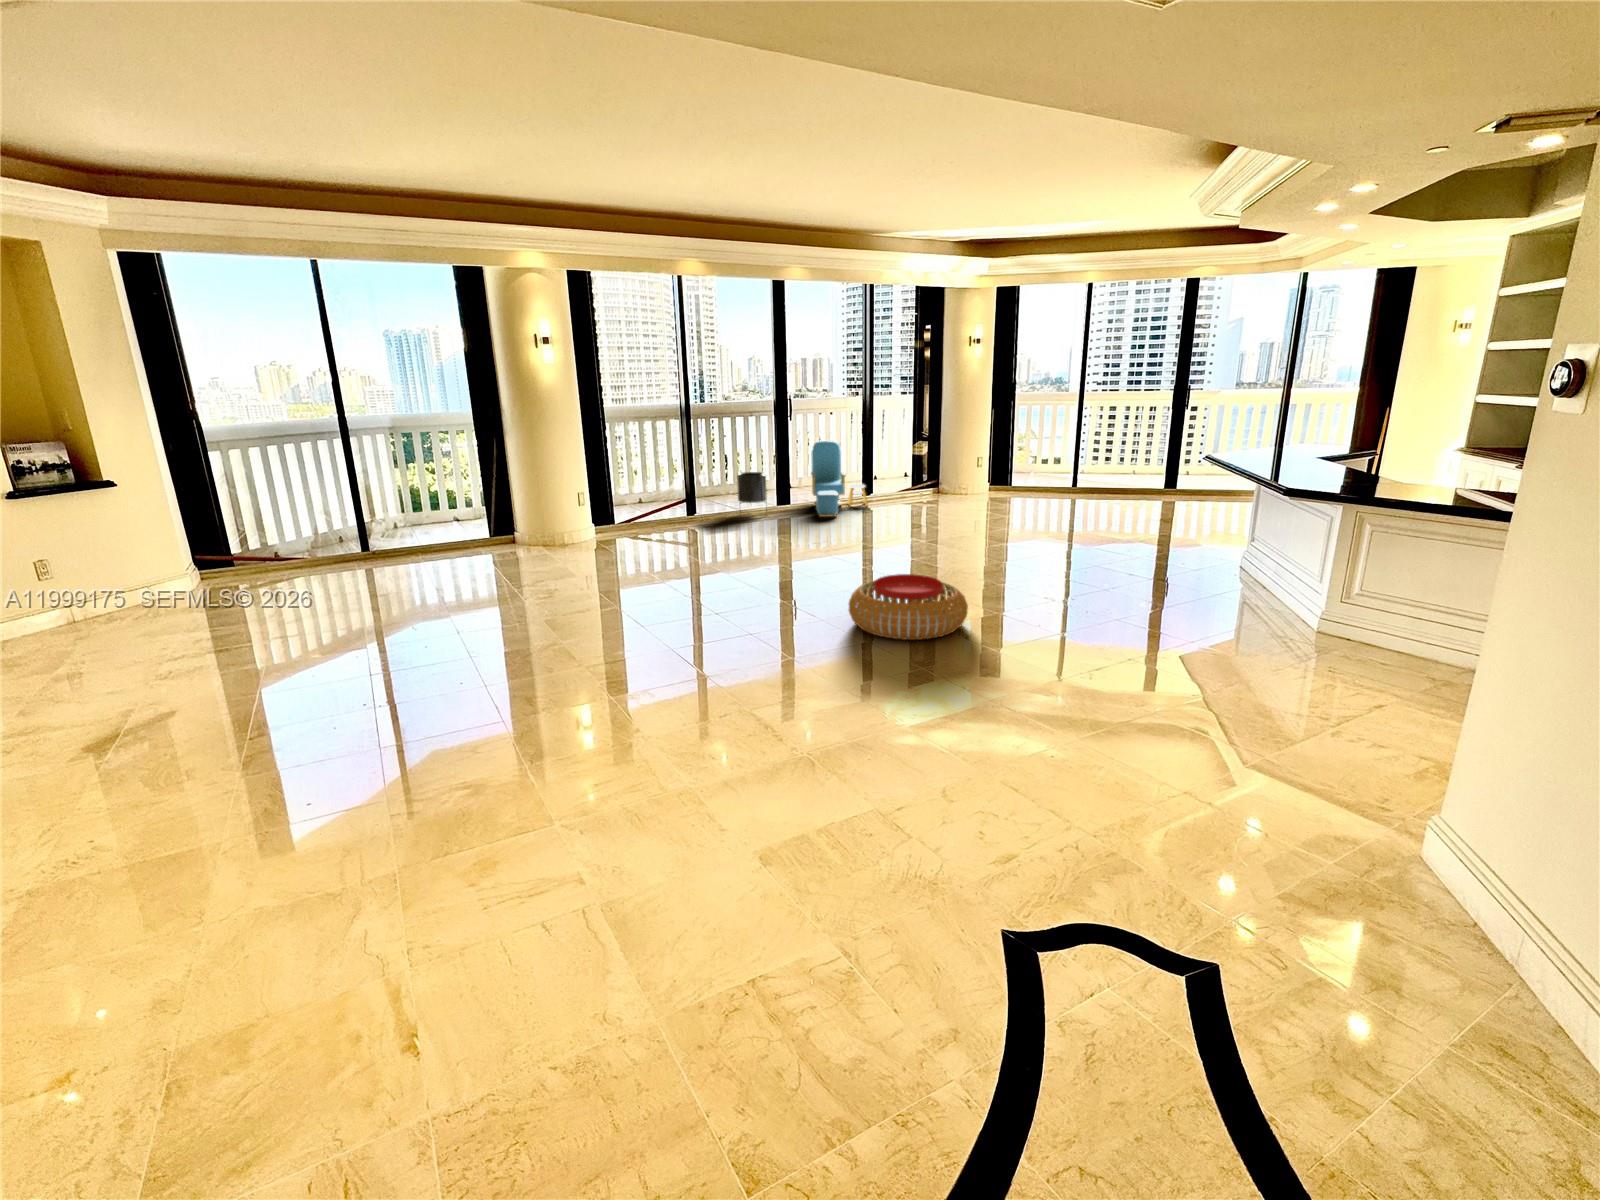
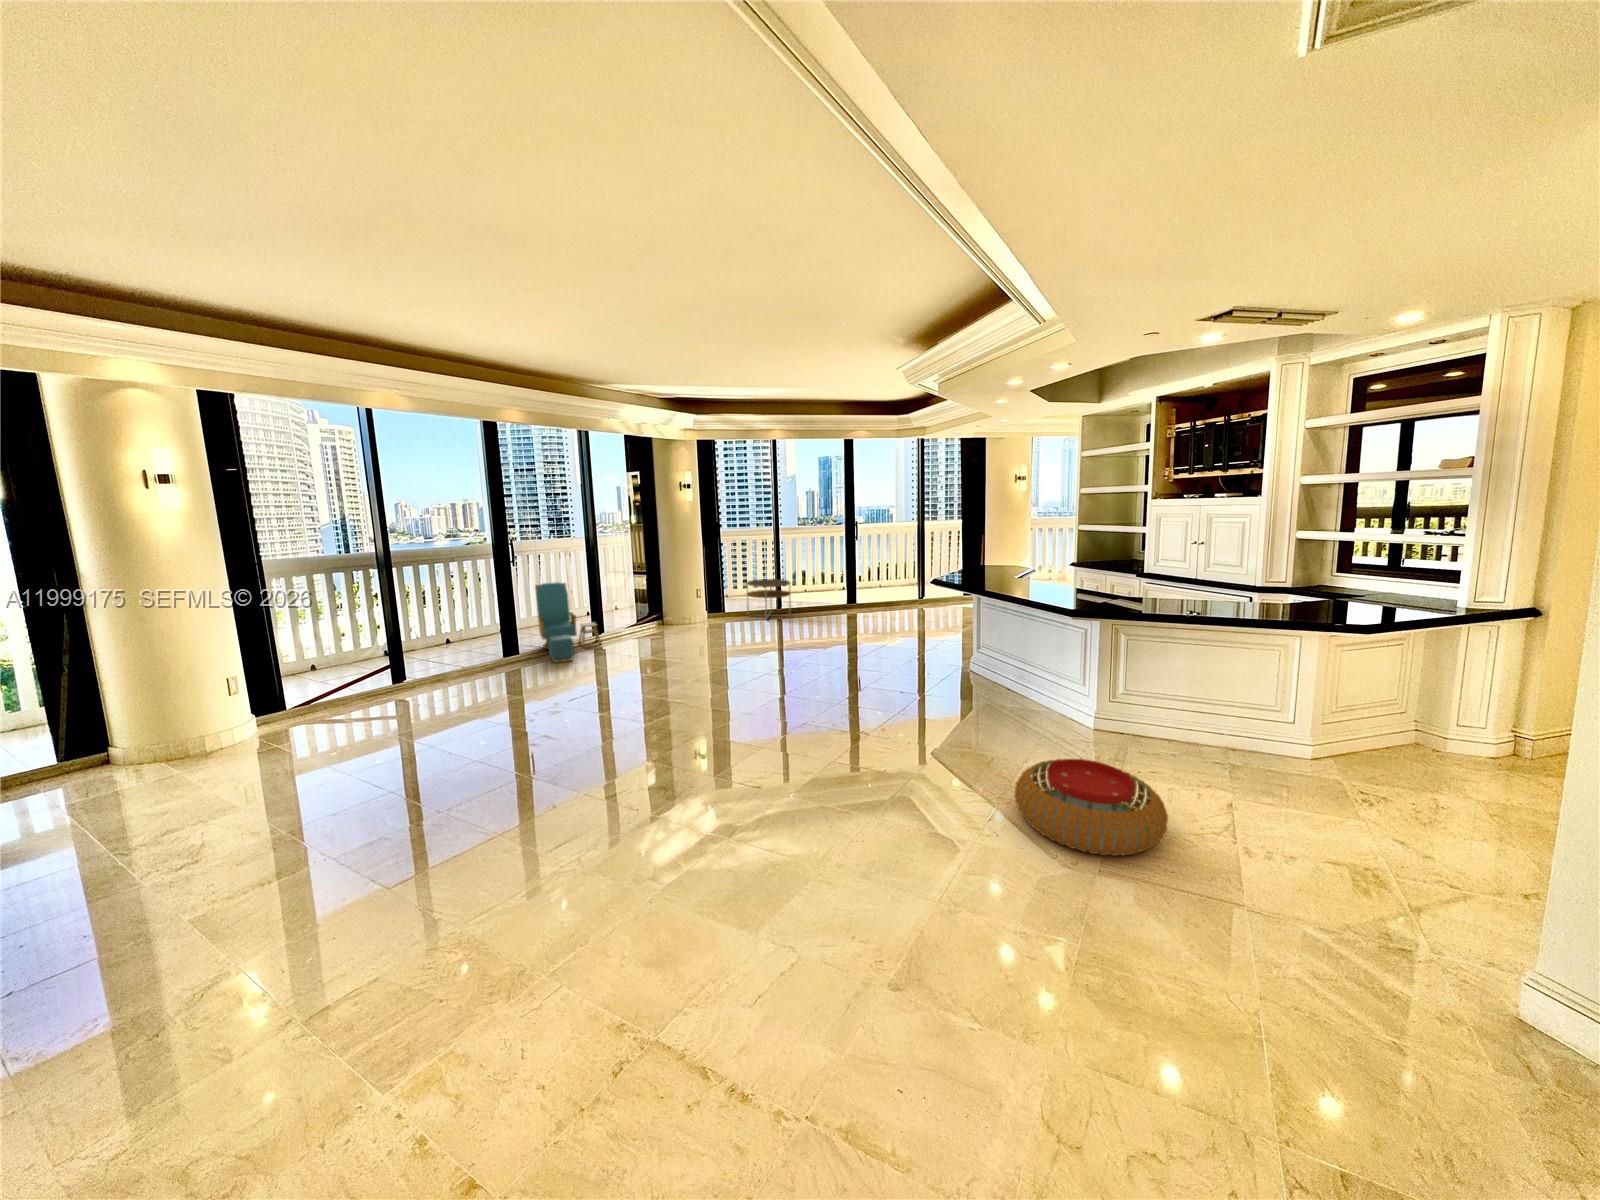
side table: none [1036,452,1094,500] -> present [746,579,791,619]
planter: present [737,472,767,504] -> none [454,622,494,673]
pouf: present [848,574,968,640] -> present [1014,759,1168,856]

